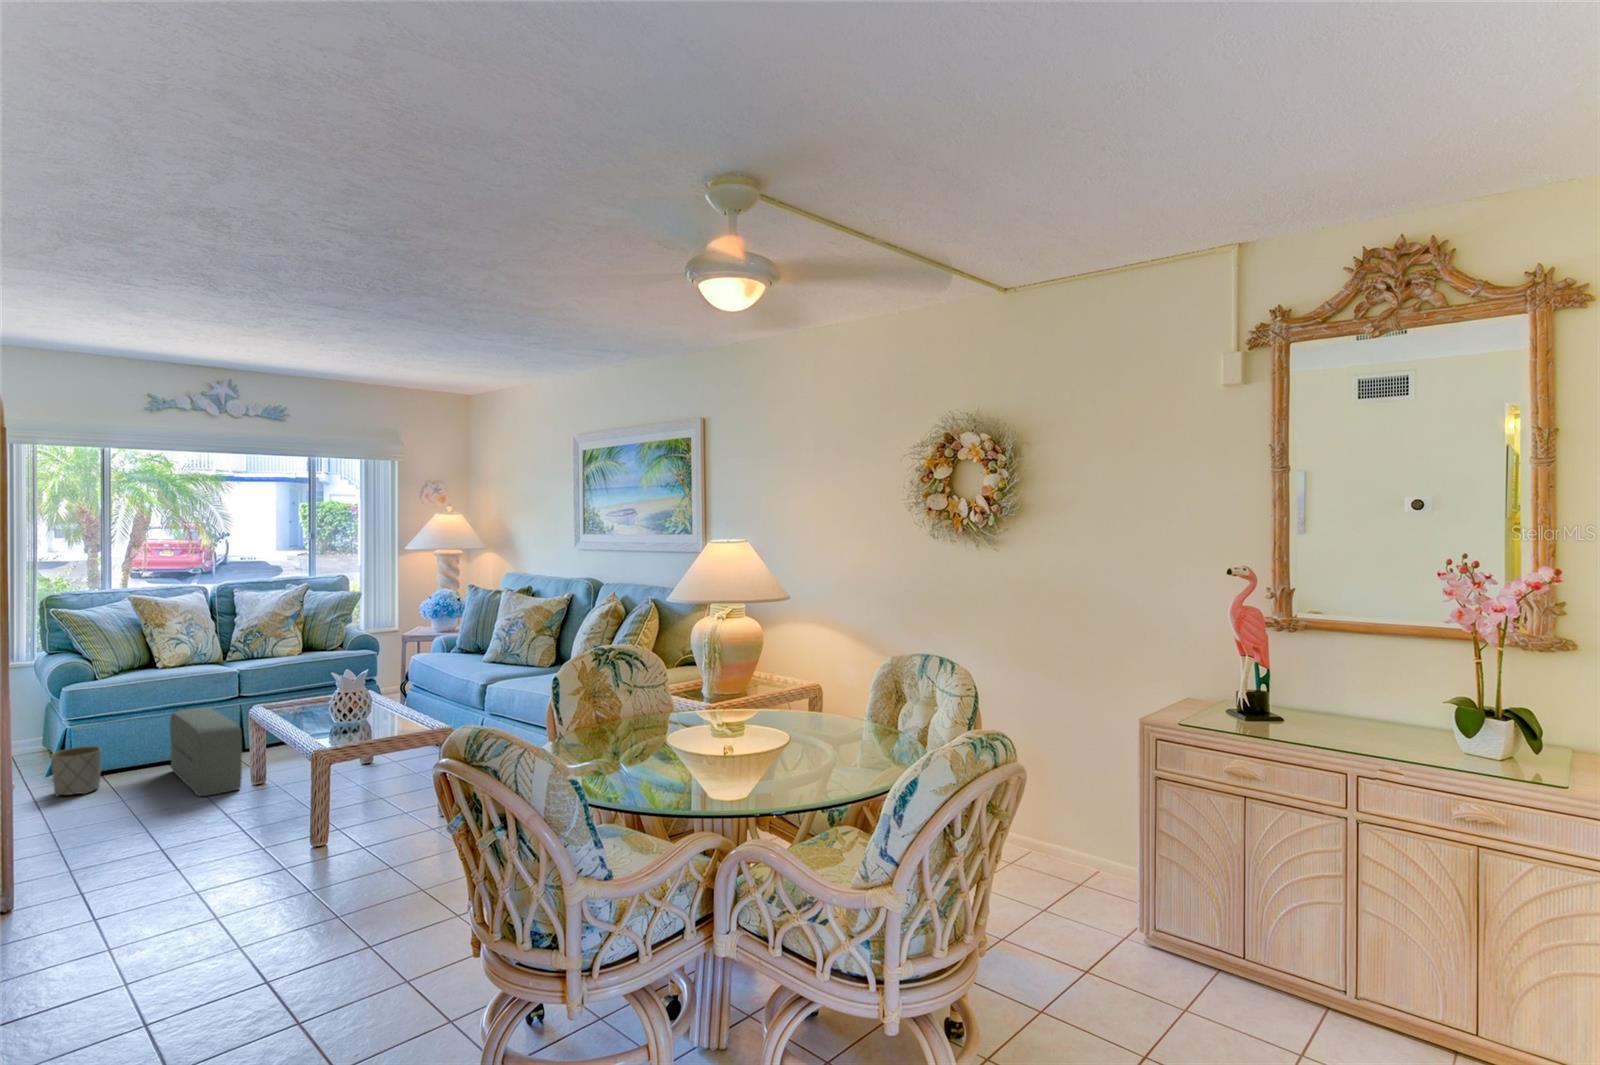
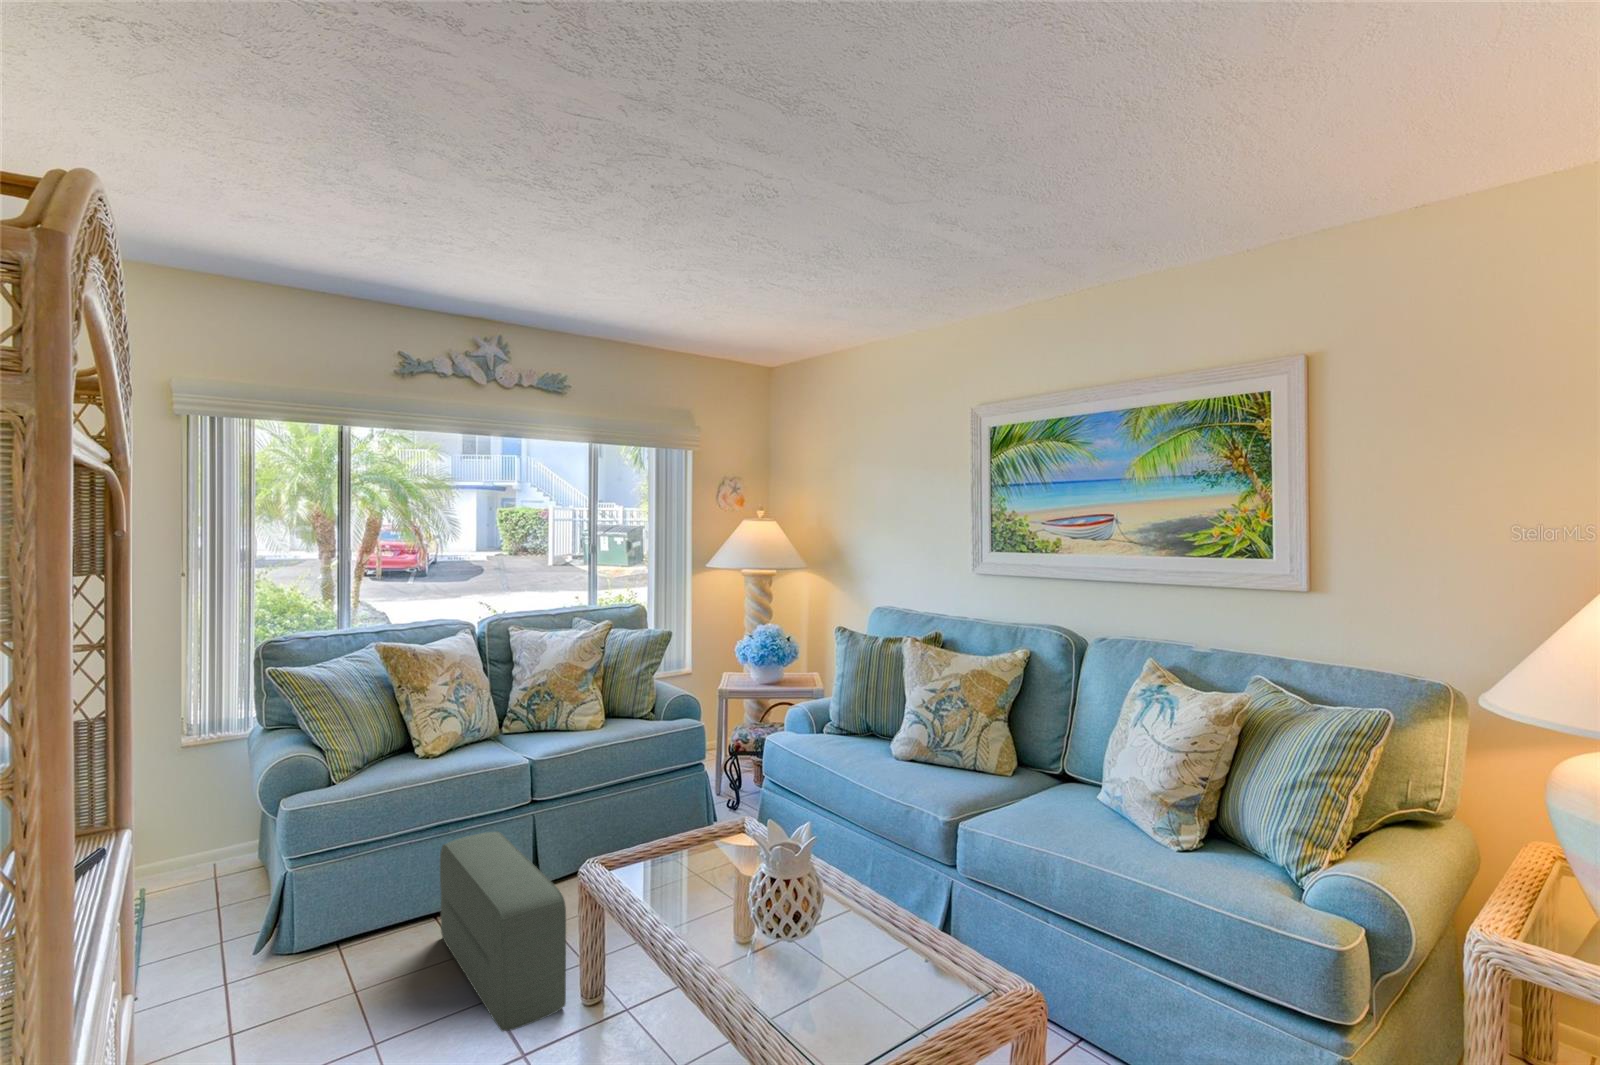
planter: present [51,746,102,796] -> none [261,911,340,1012]

